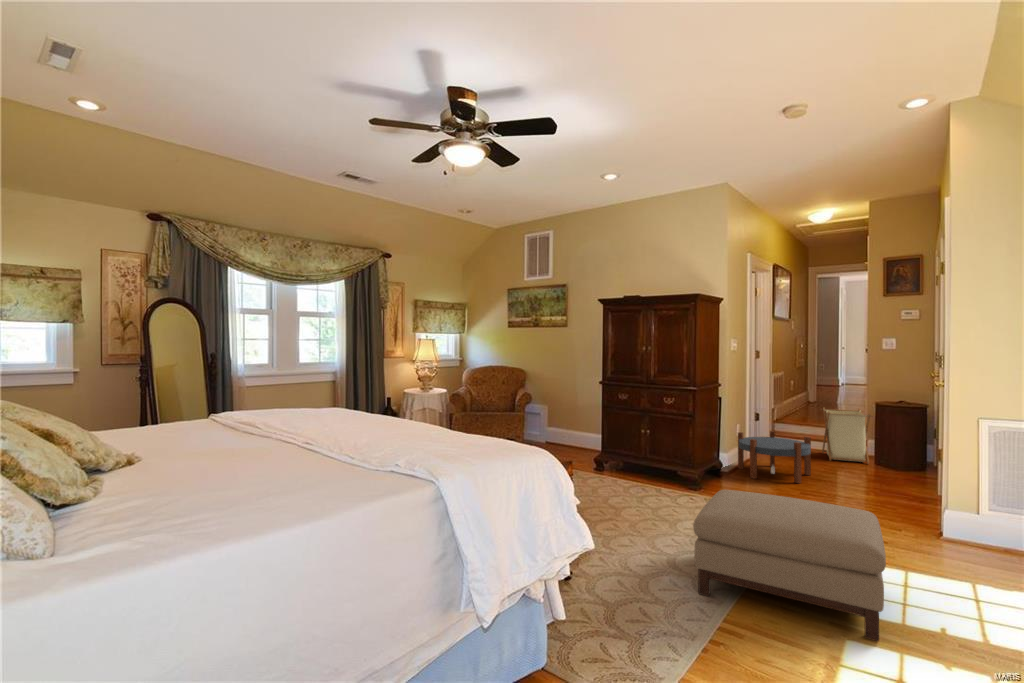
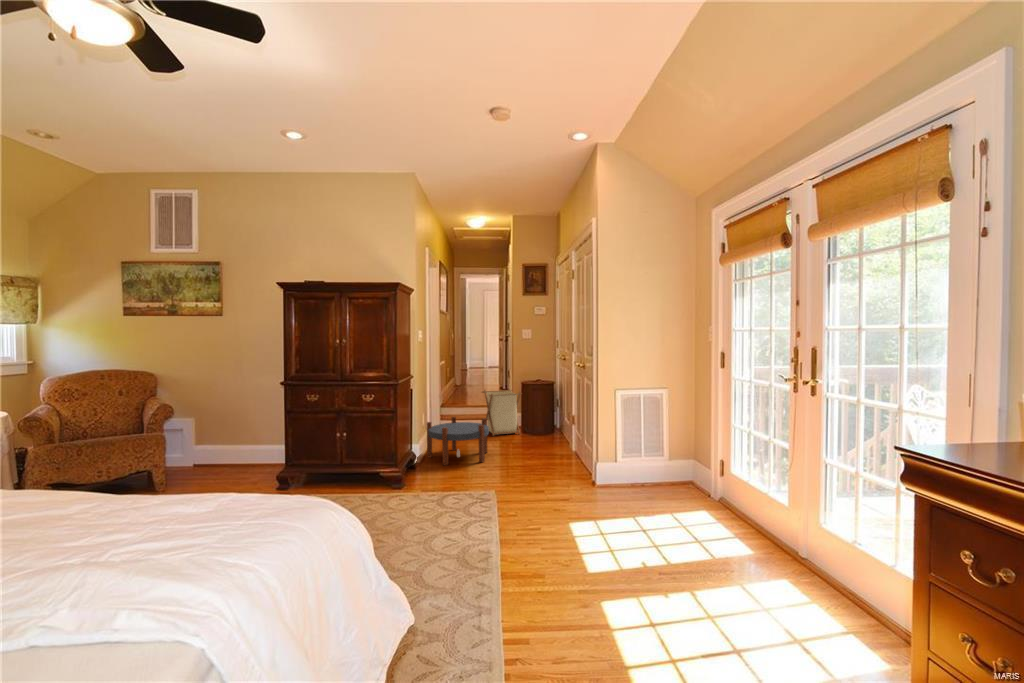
ottoman: present [693,490,886,641] -> none [455,481,621,609]

